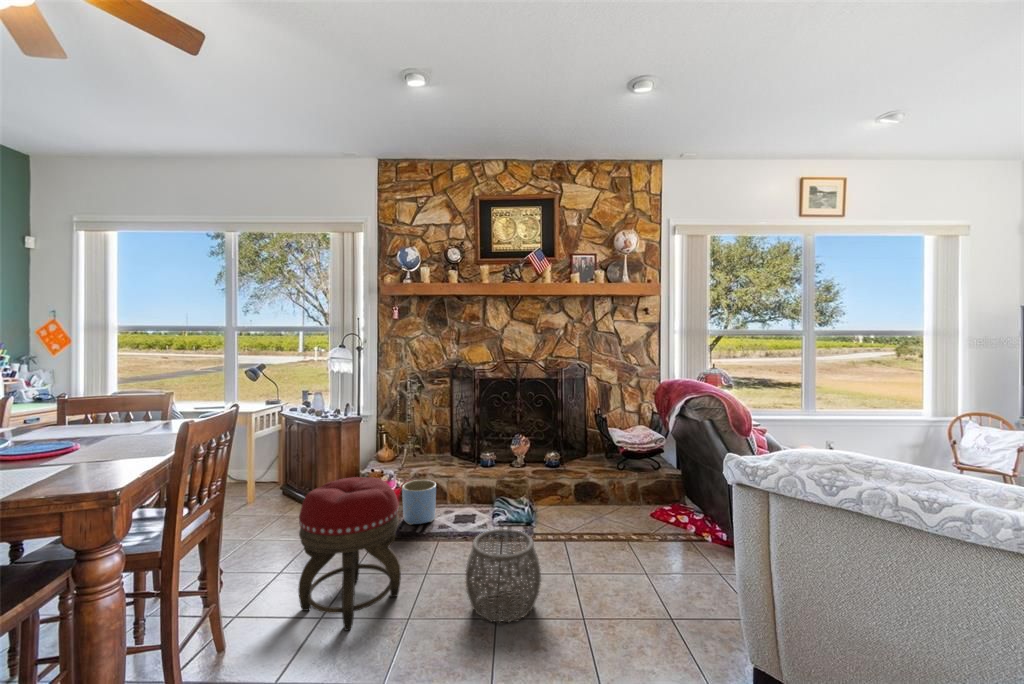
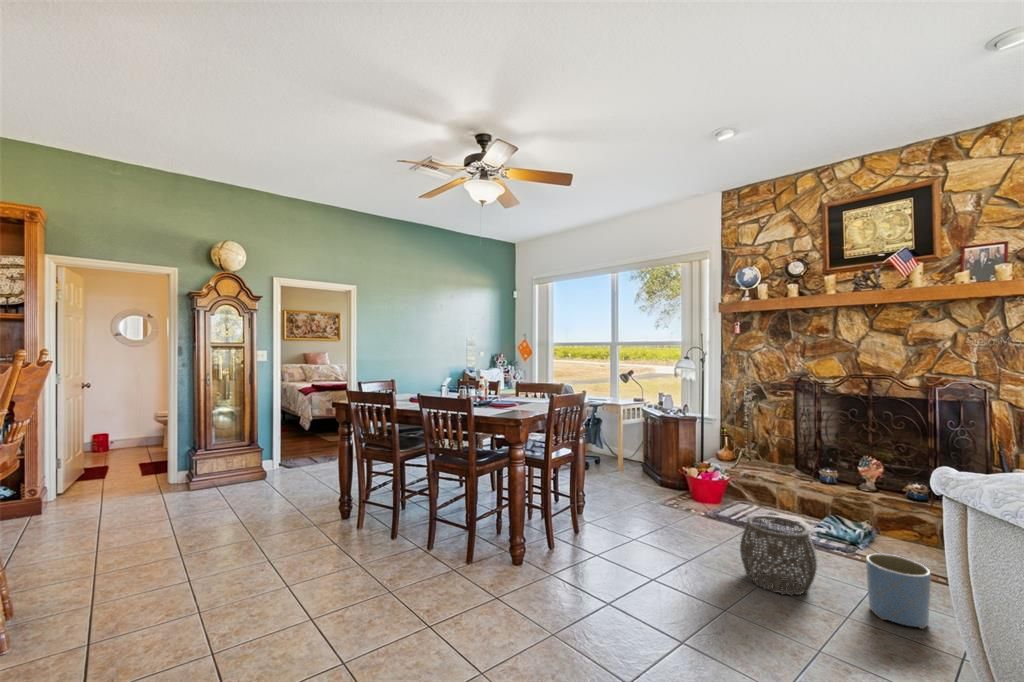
footstool: present [298,477,401,631] -> none [624,449,696,550]
planter: present [402,480,436,525] -> present [866,554,931,629]

